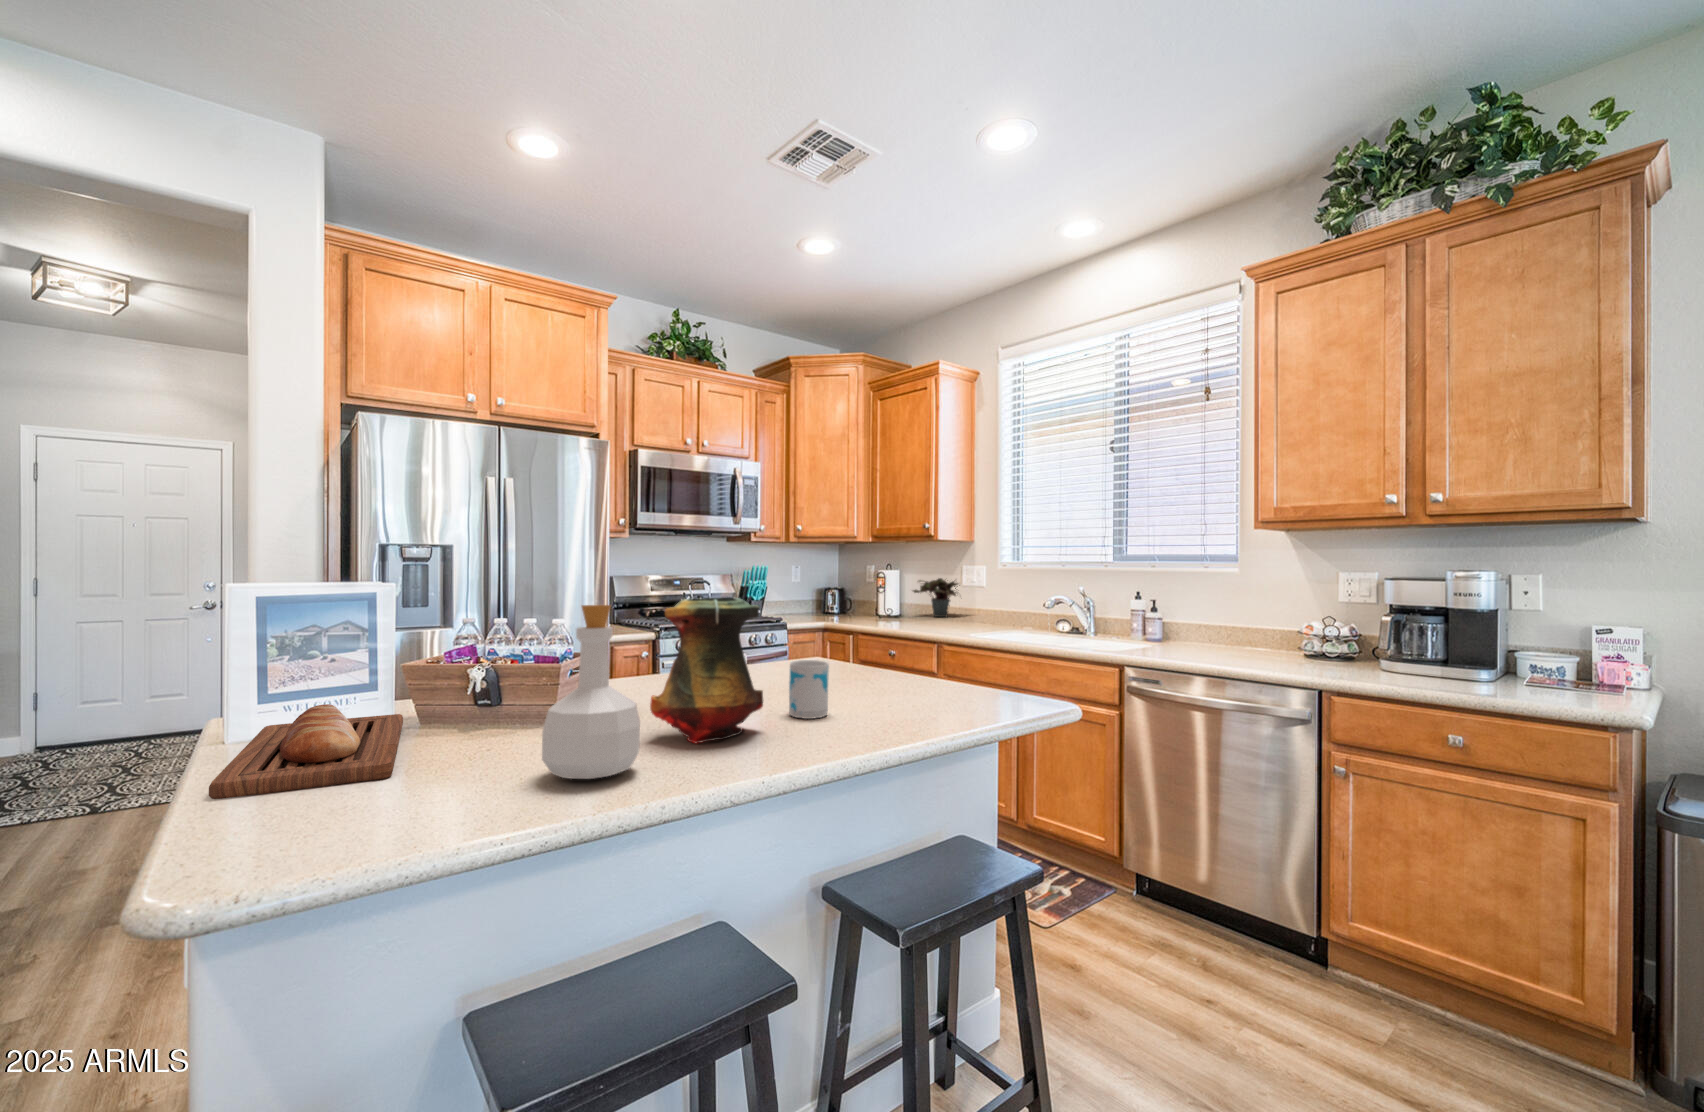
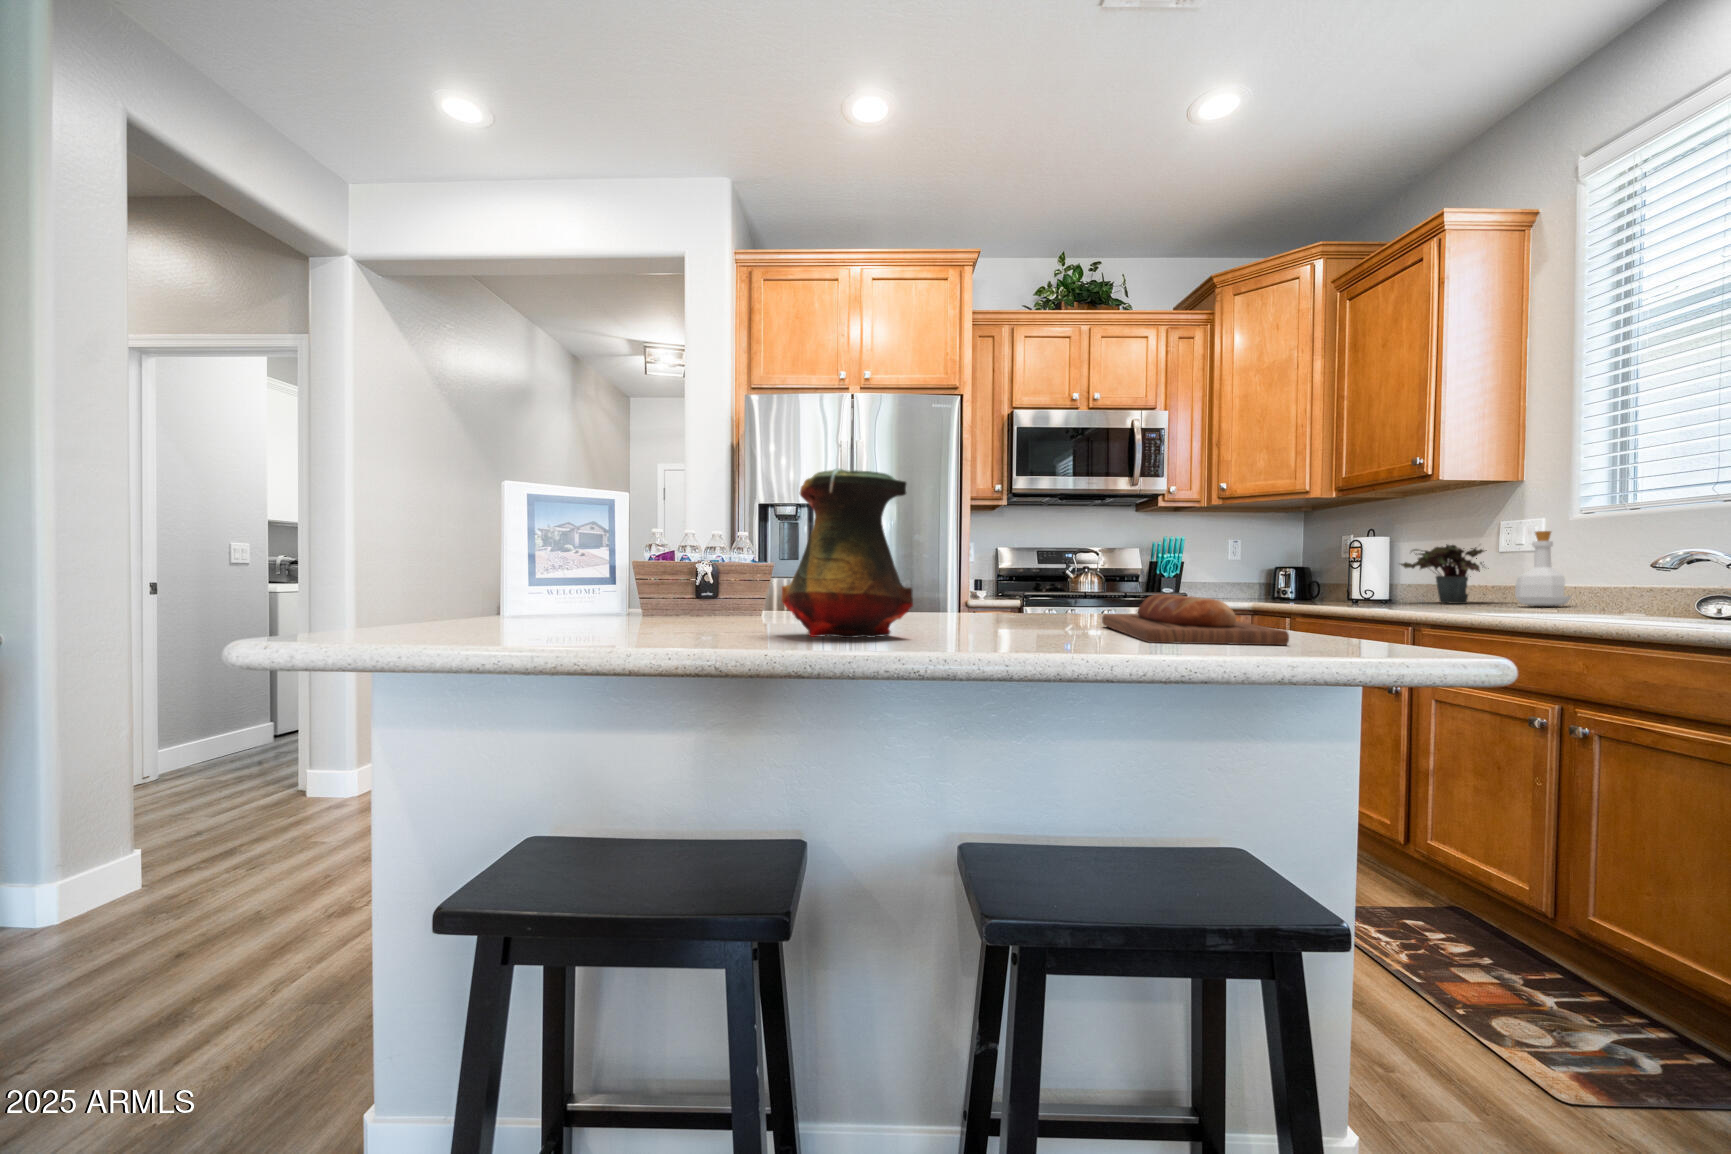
bottle: present [542,605,640,779] -> present [1515,531,1571,606]
mug: present [789,660,829,719] -> none [977,568,1035,638]
bread loaf: present [209,704,403,799] -> present [1102,594,1289,645]

